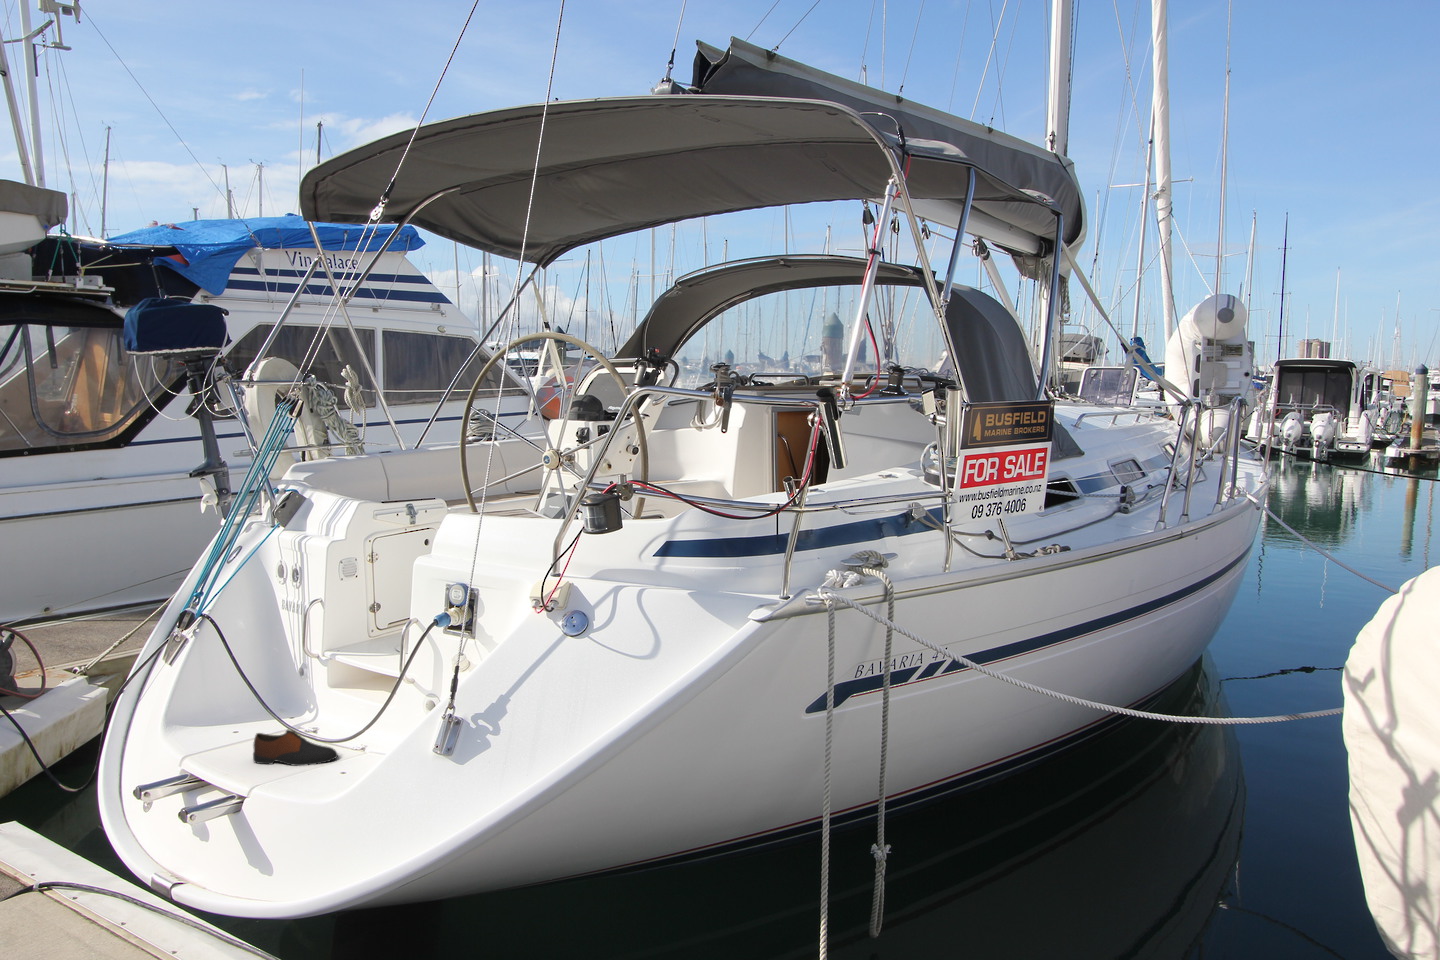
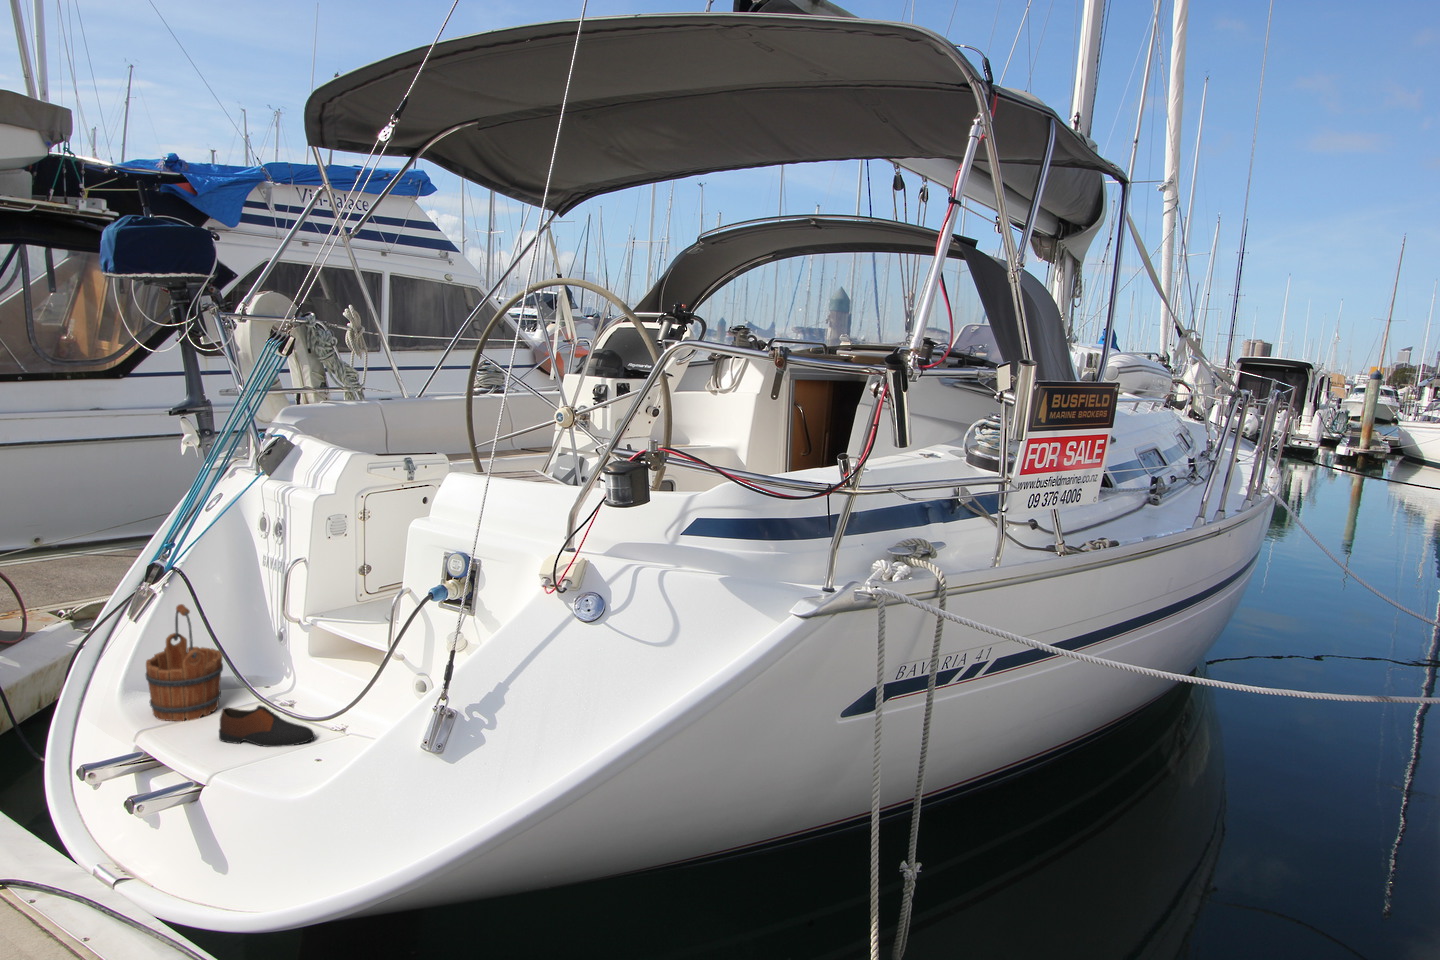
wooden bucket: none [185,644,252,750] -> present [146,604,223,721]

